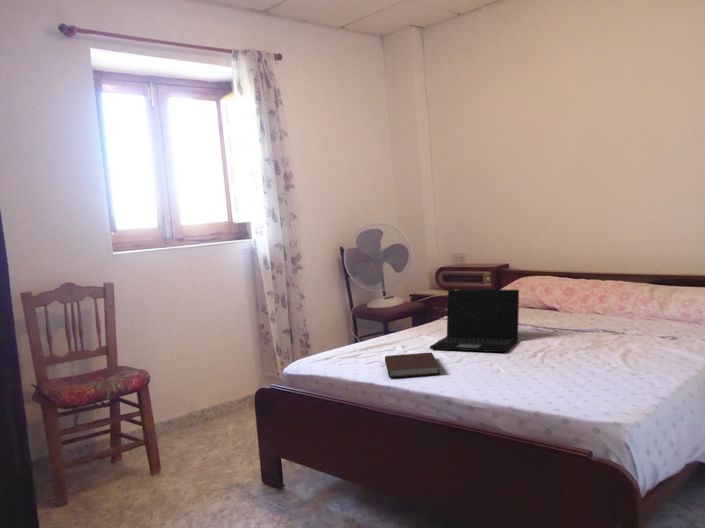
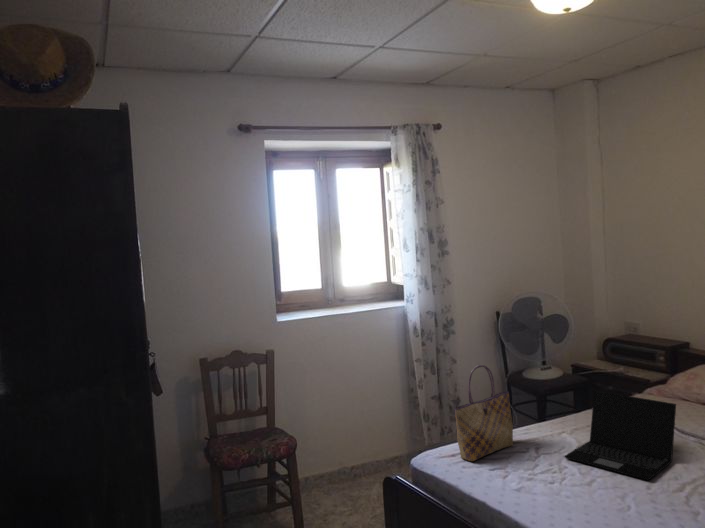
tote bag: none [328,269,380,361] -> present [455,365,513,461]
notebook: present [385,353,440,378] -> none [505,464,563,503]

